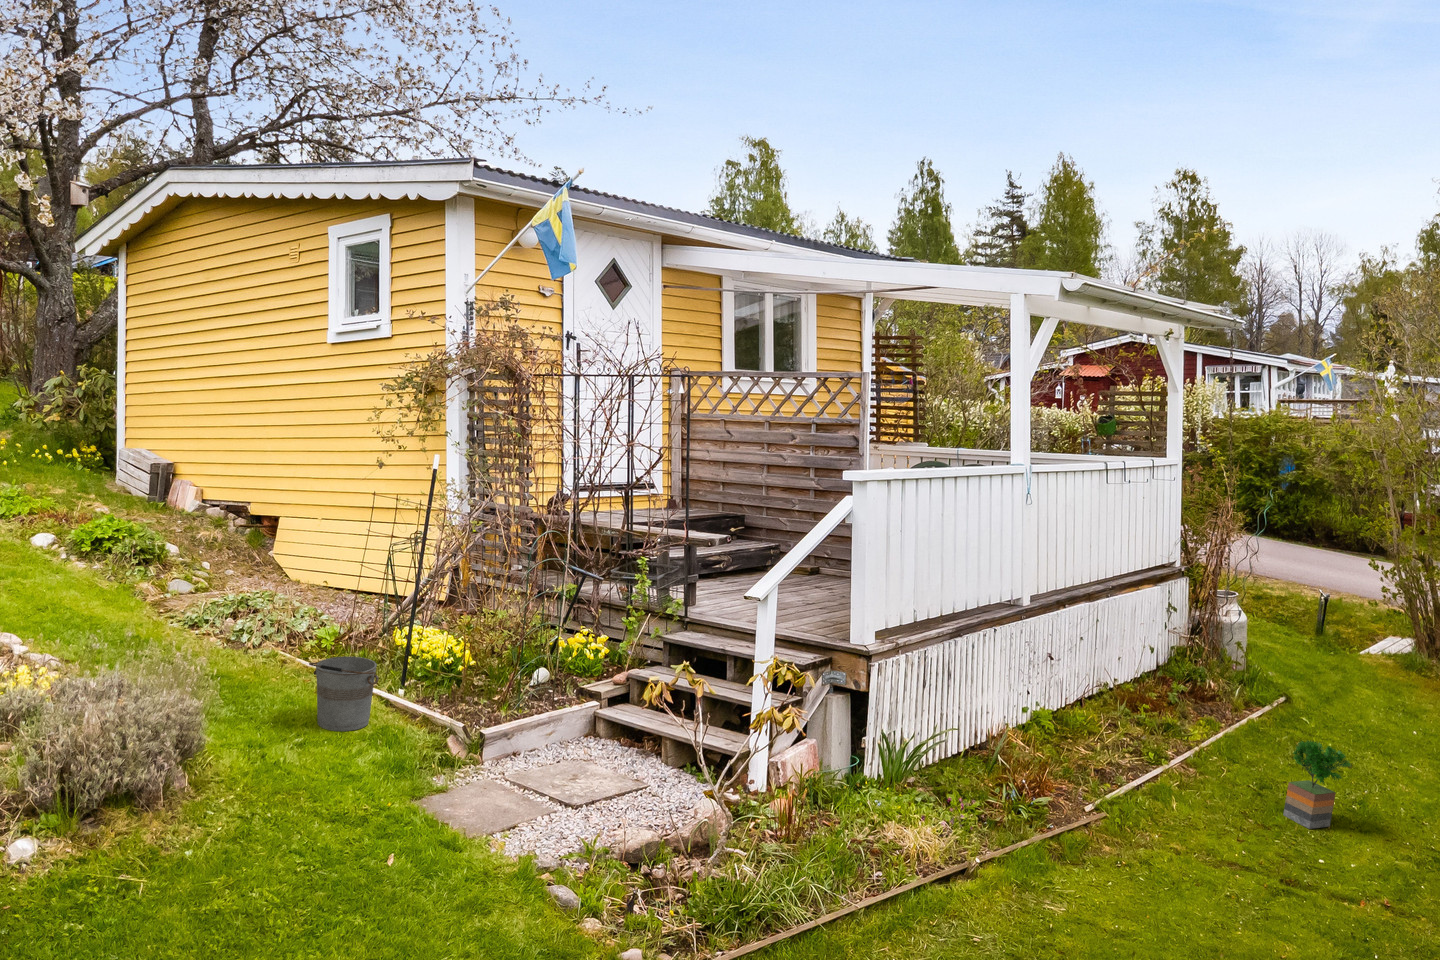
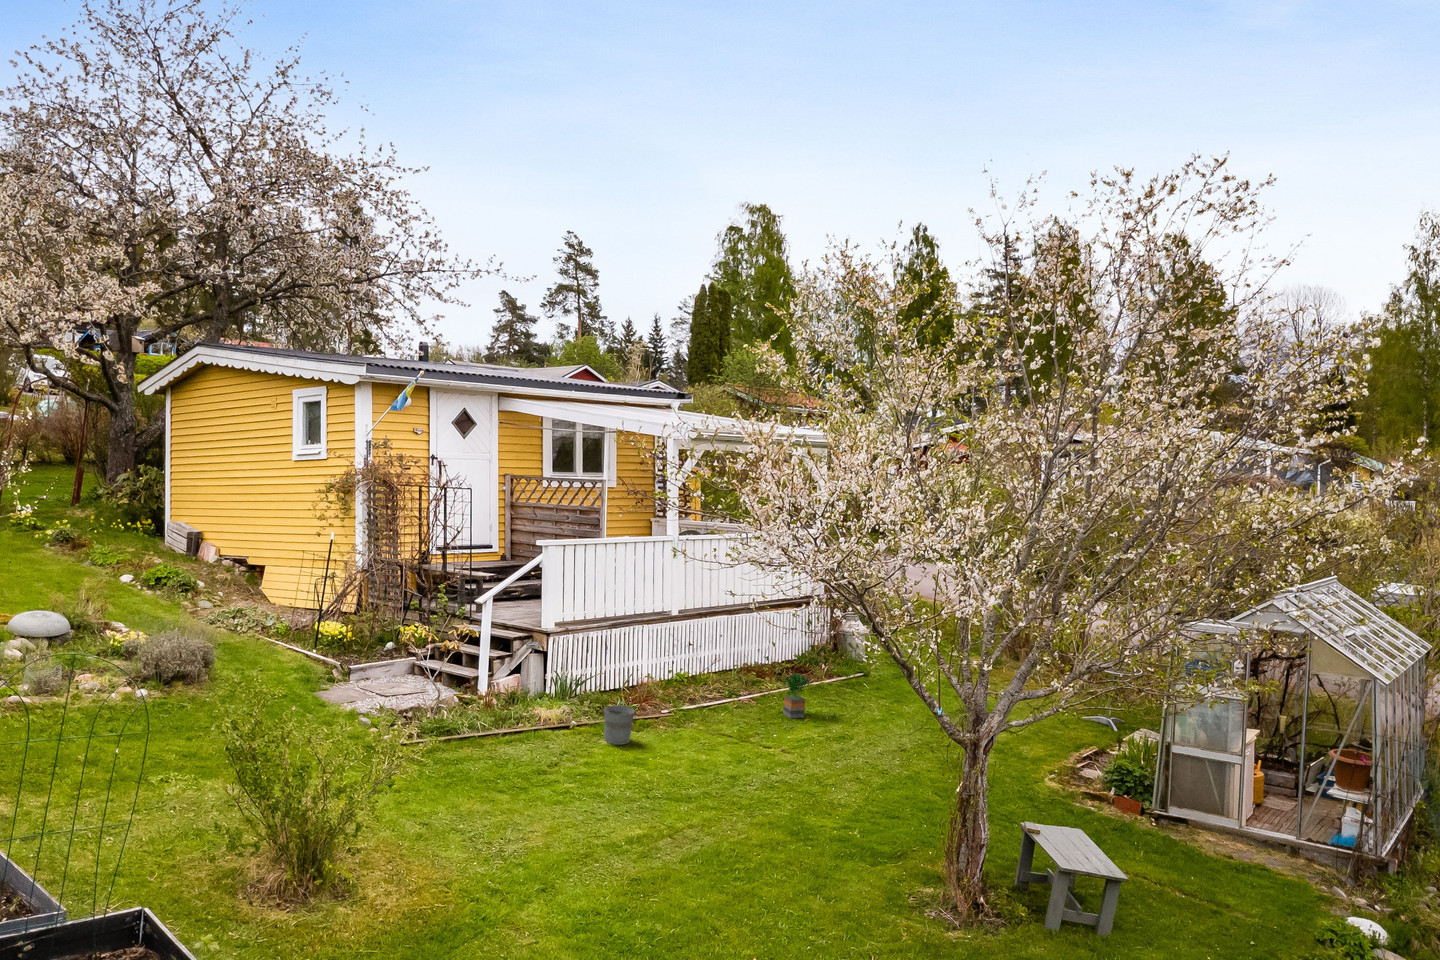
bucket: present [309,657,379,731] -> present [603,705,635,745]

